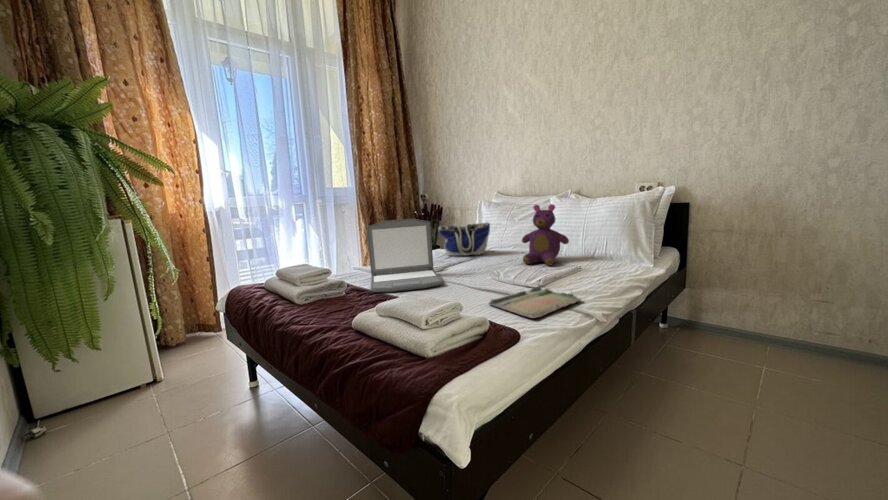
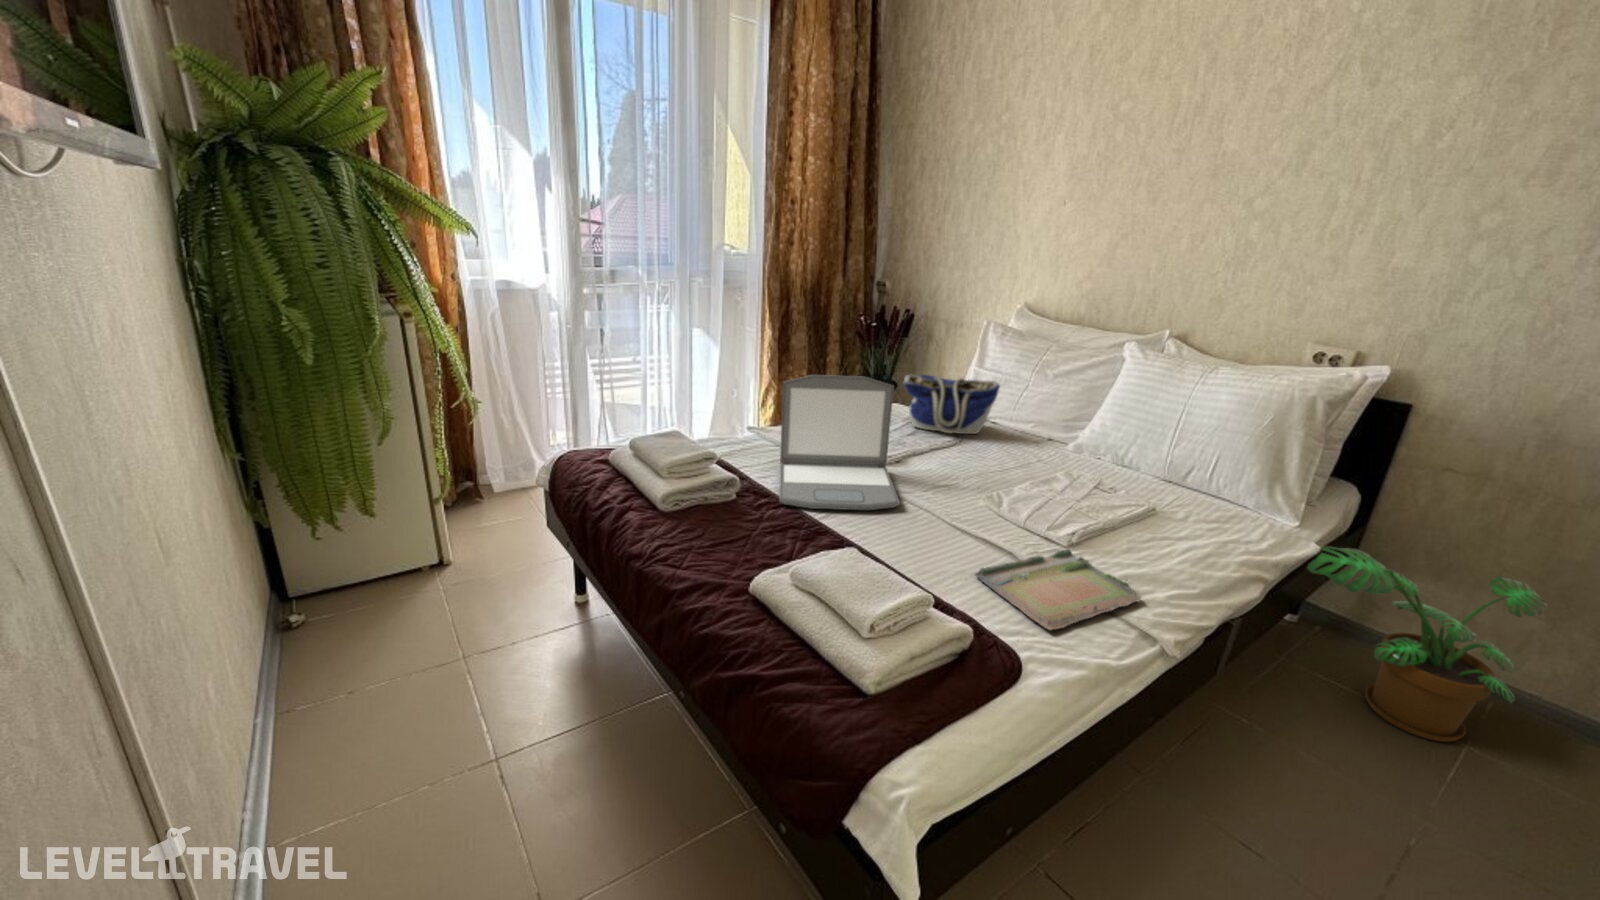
teddy bear: present [522,204,569,265] -> none [1049,372,1143,491]
potted plant: none [662,273,781,367] -> present [1307,546,1547,742]

